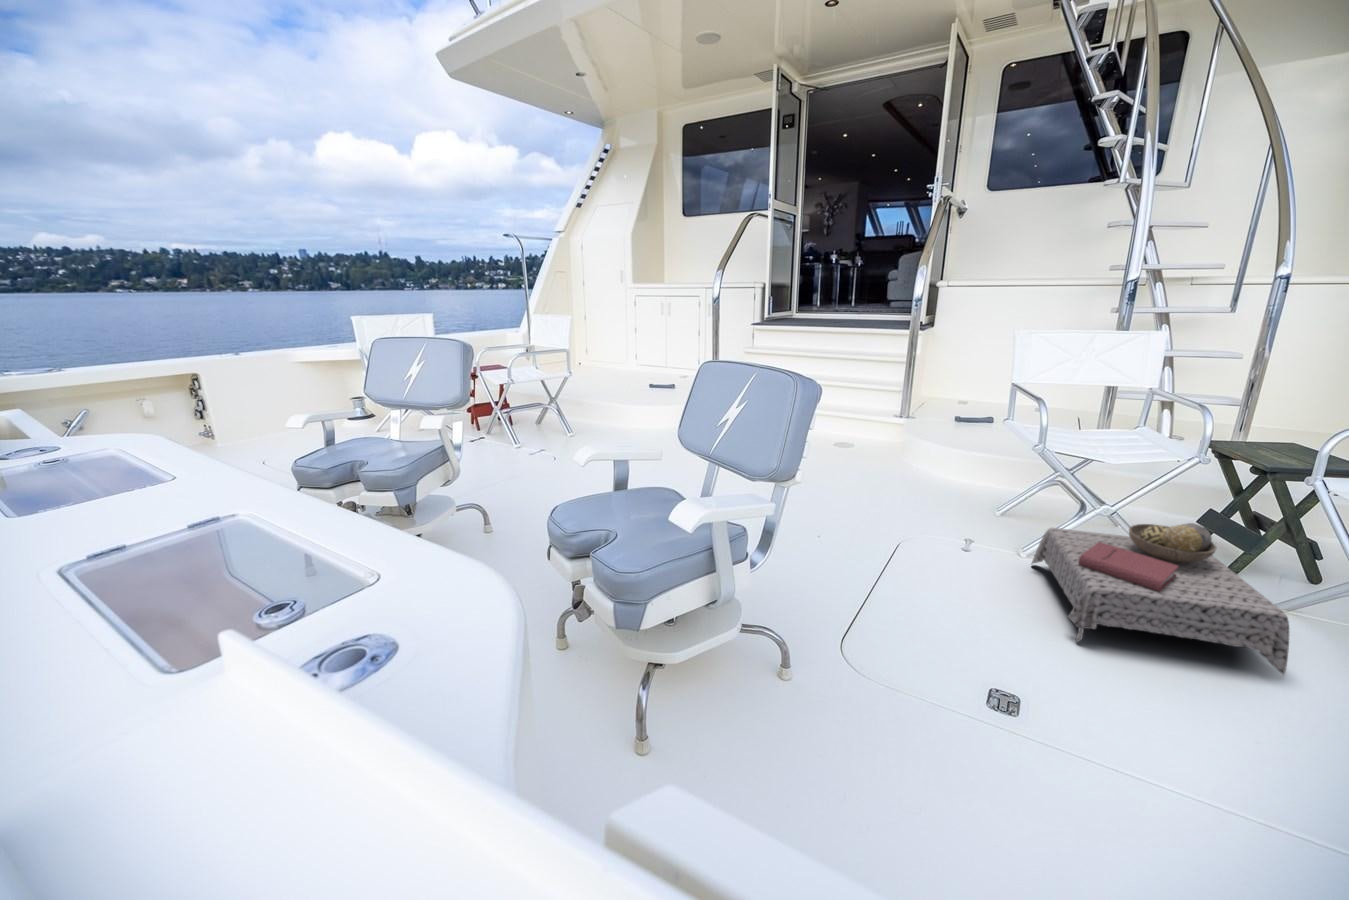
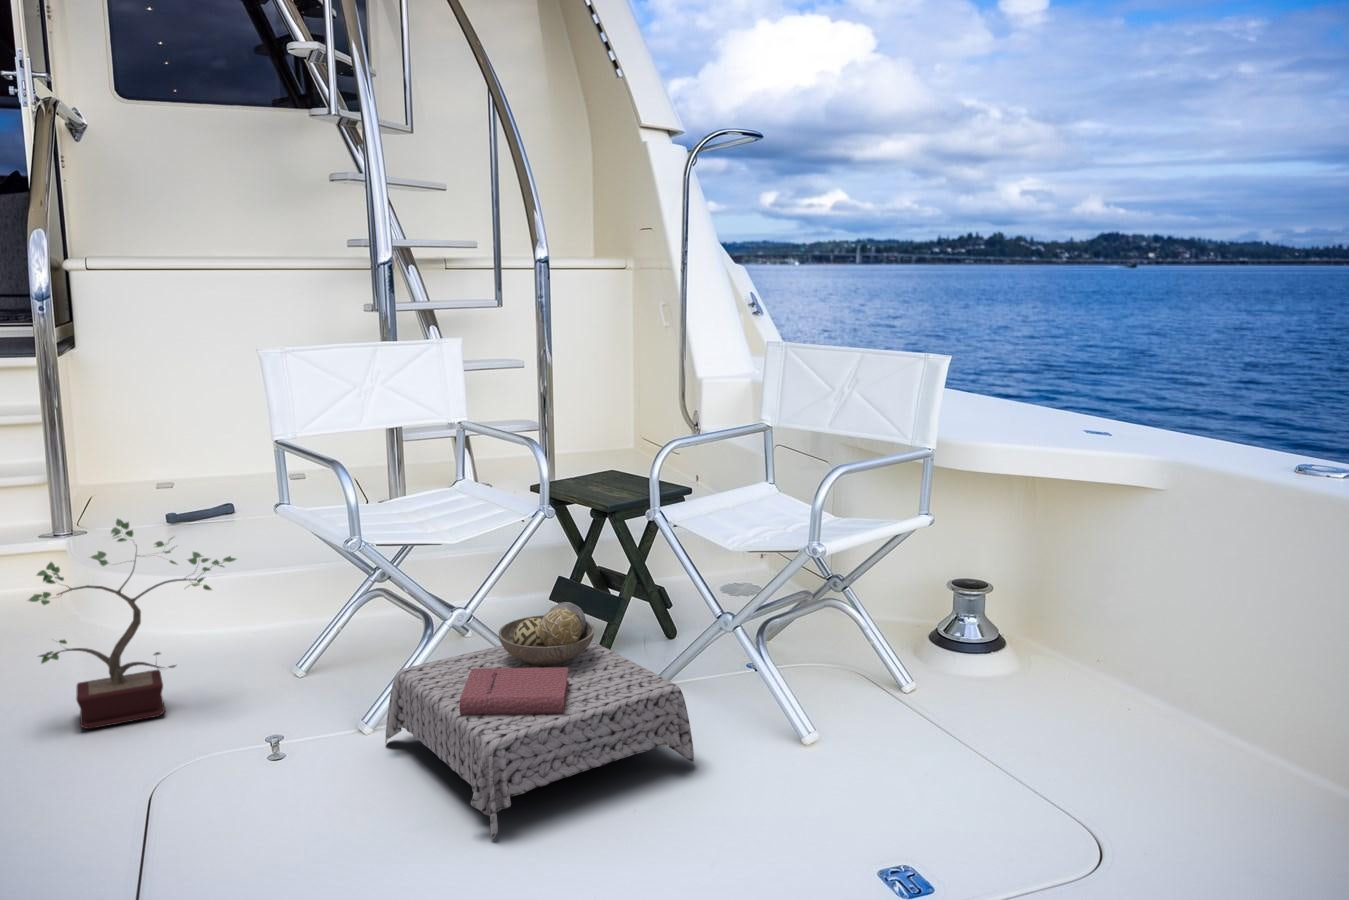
potted plant: none [872,410,975,509] -> present [29,519,236,729]

